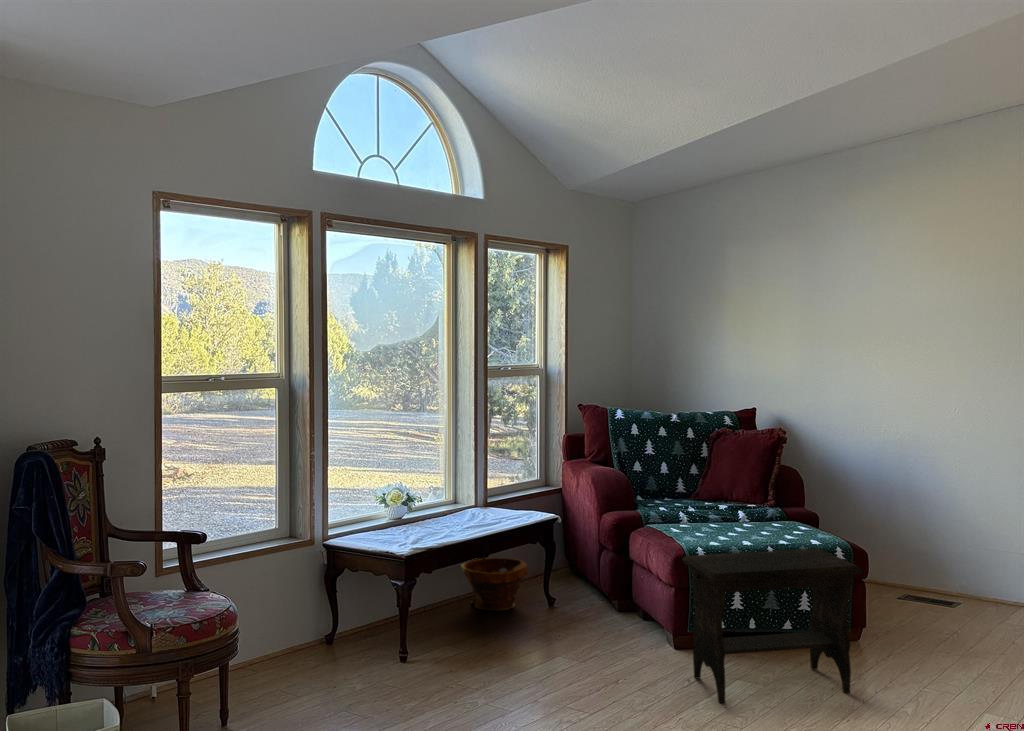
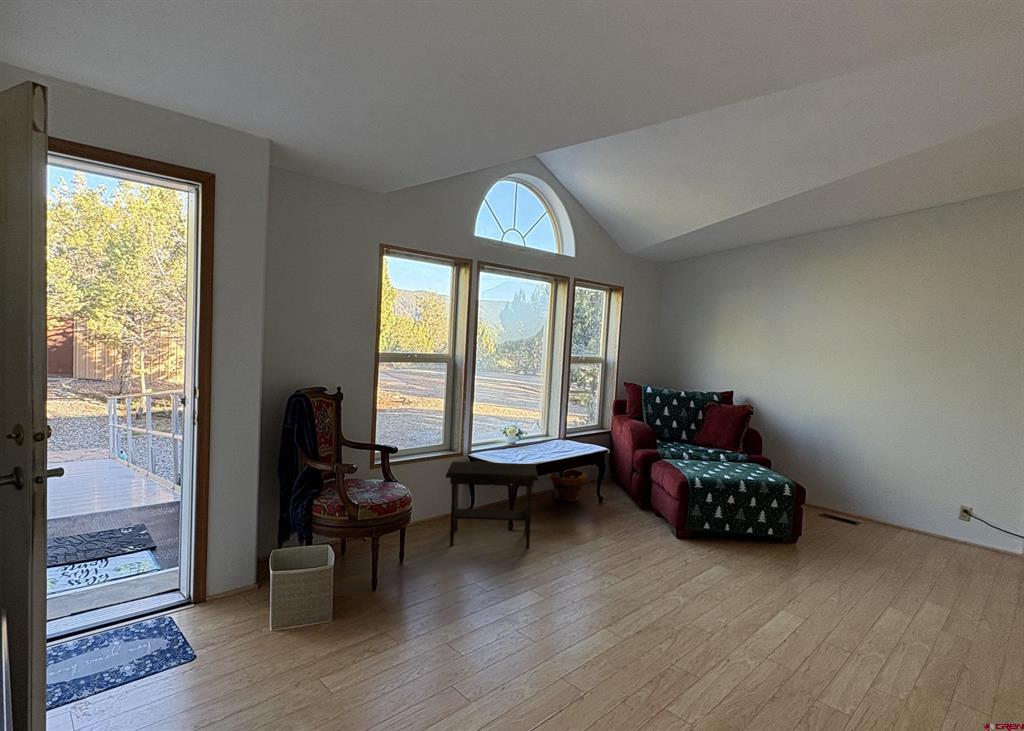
footstool: present [682,549,863,703] -> present [446,461,538,548]

